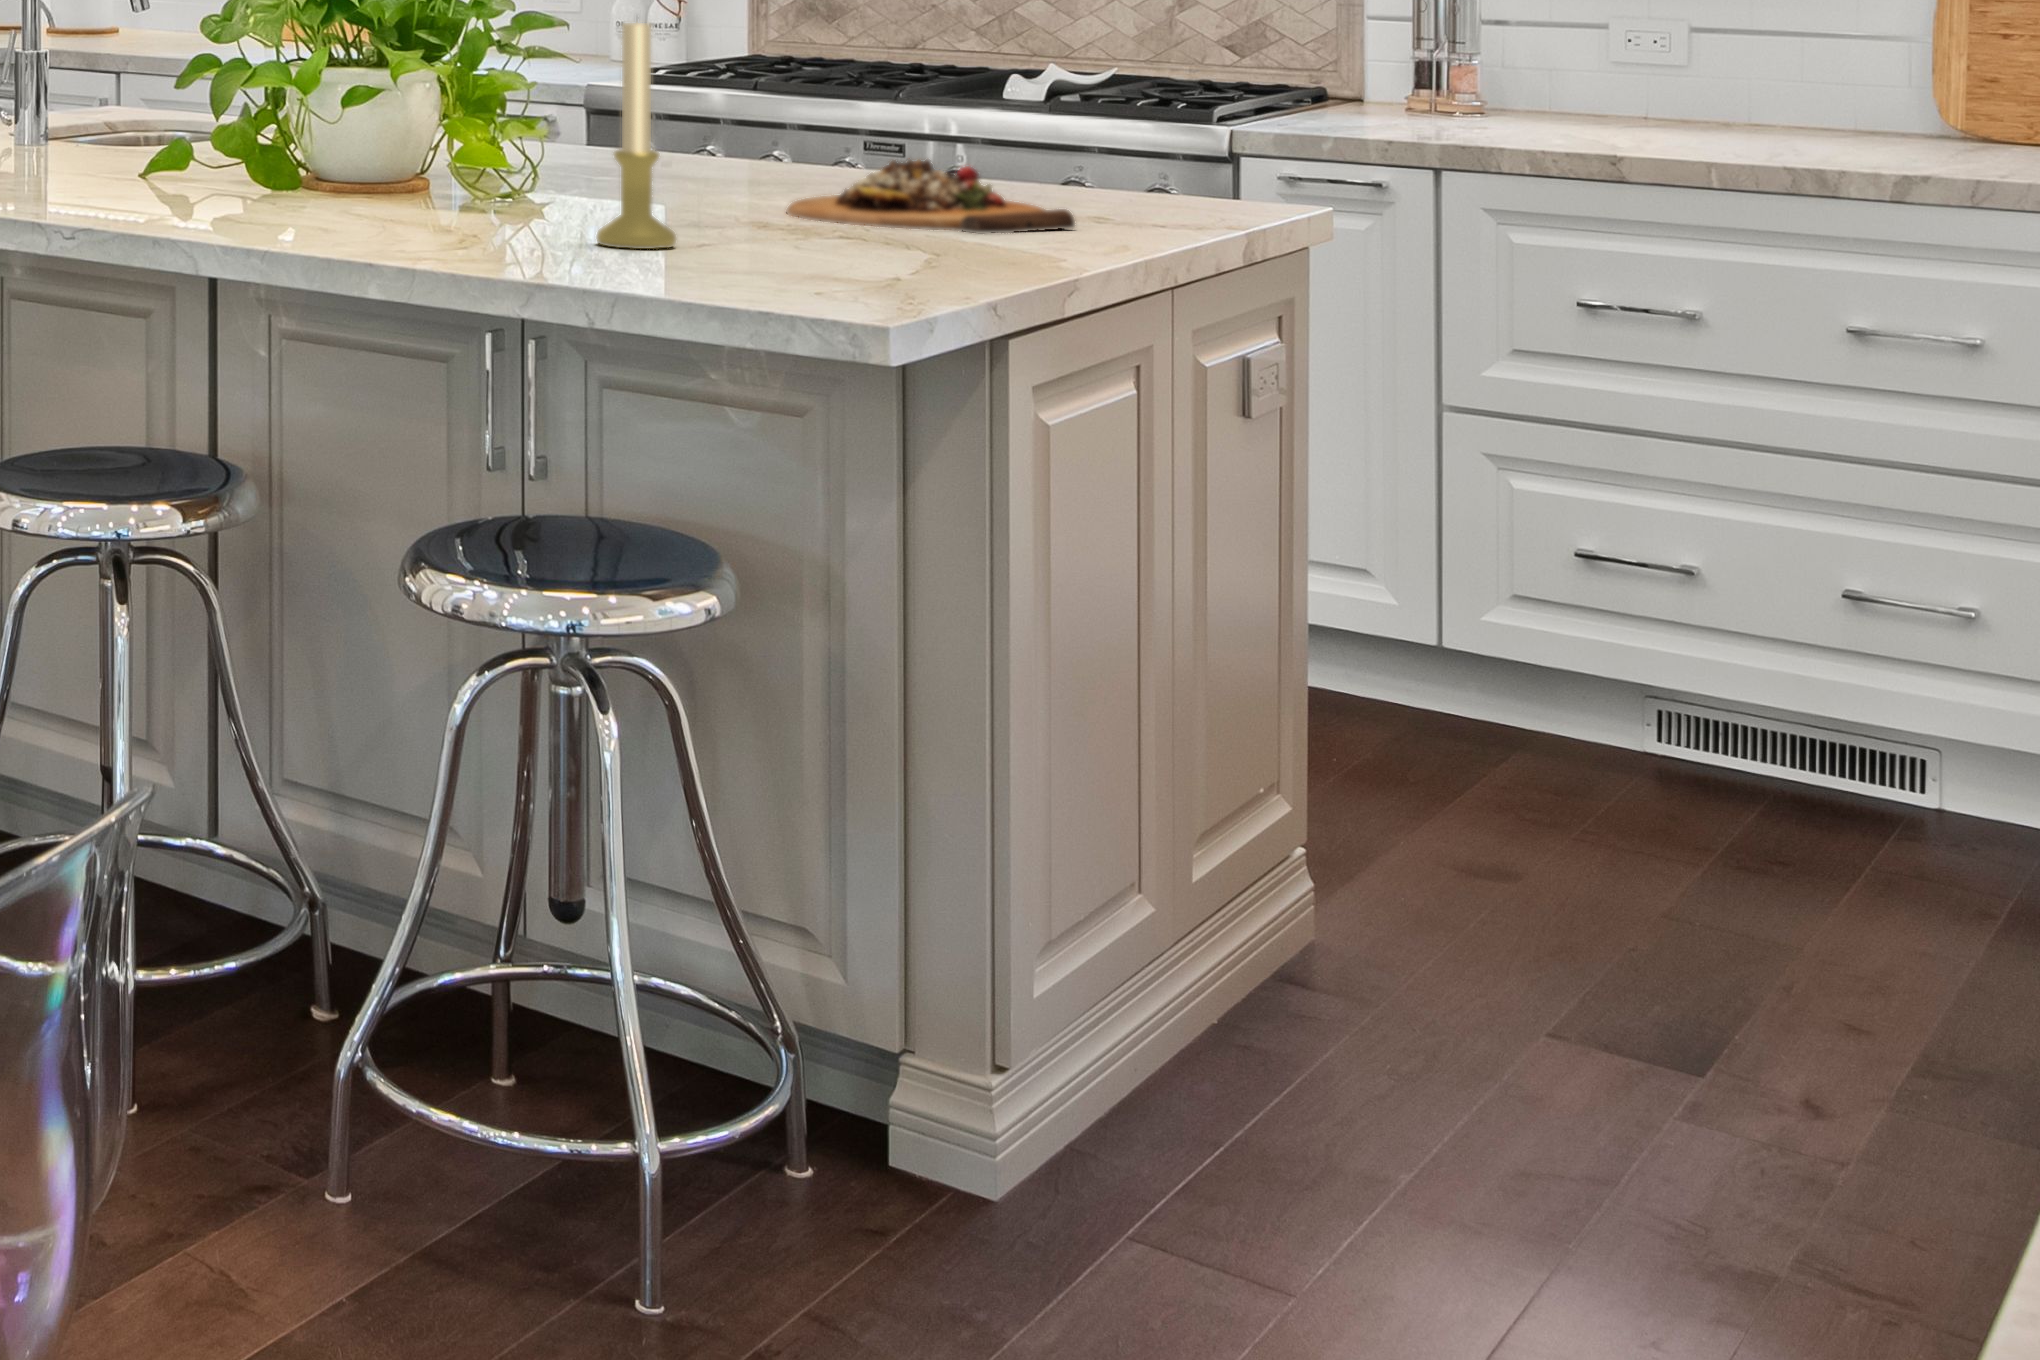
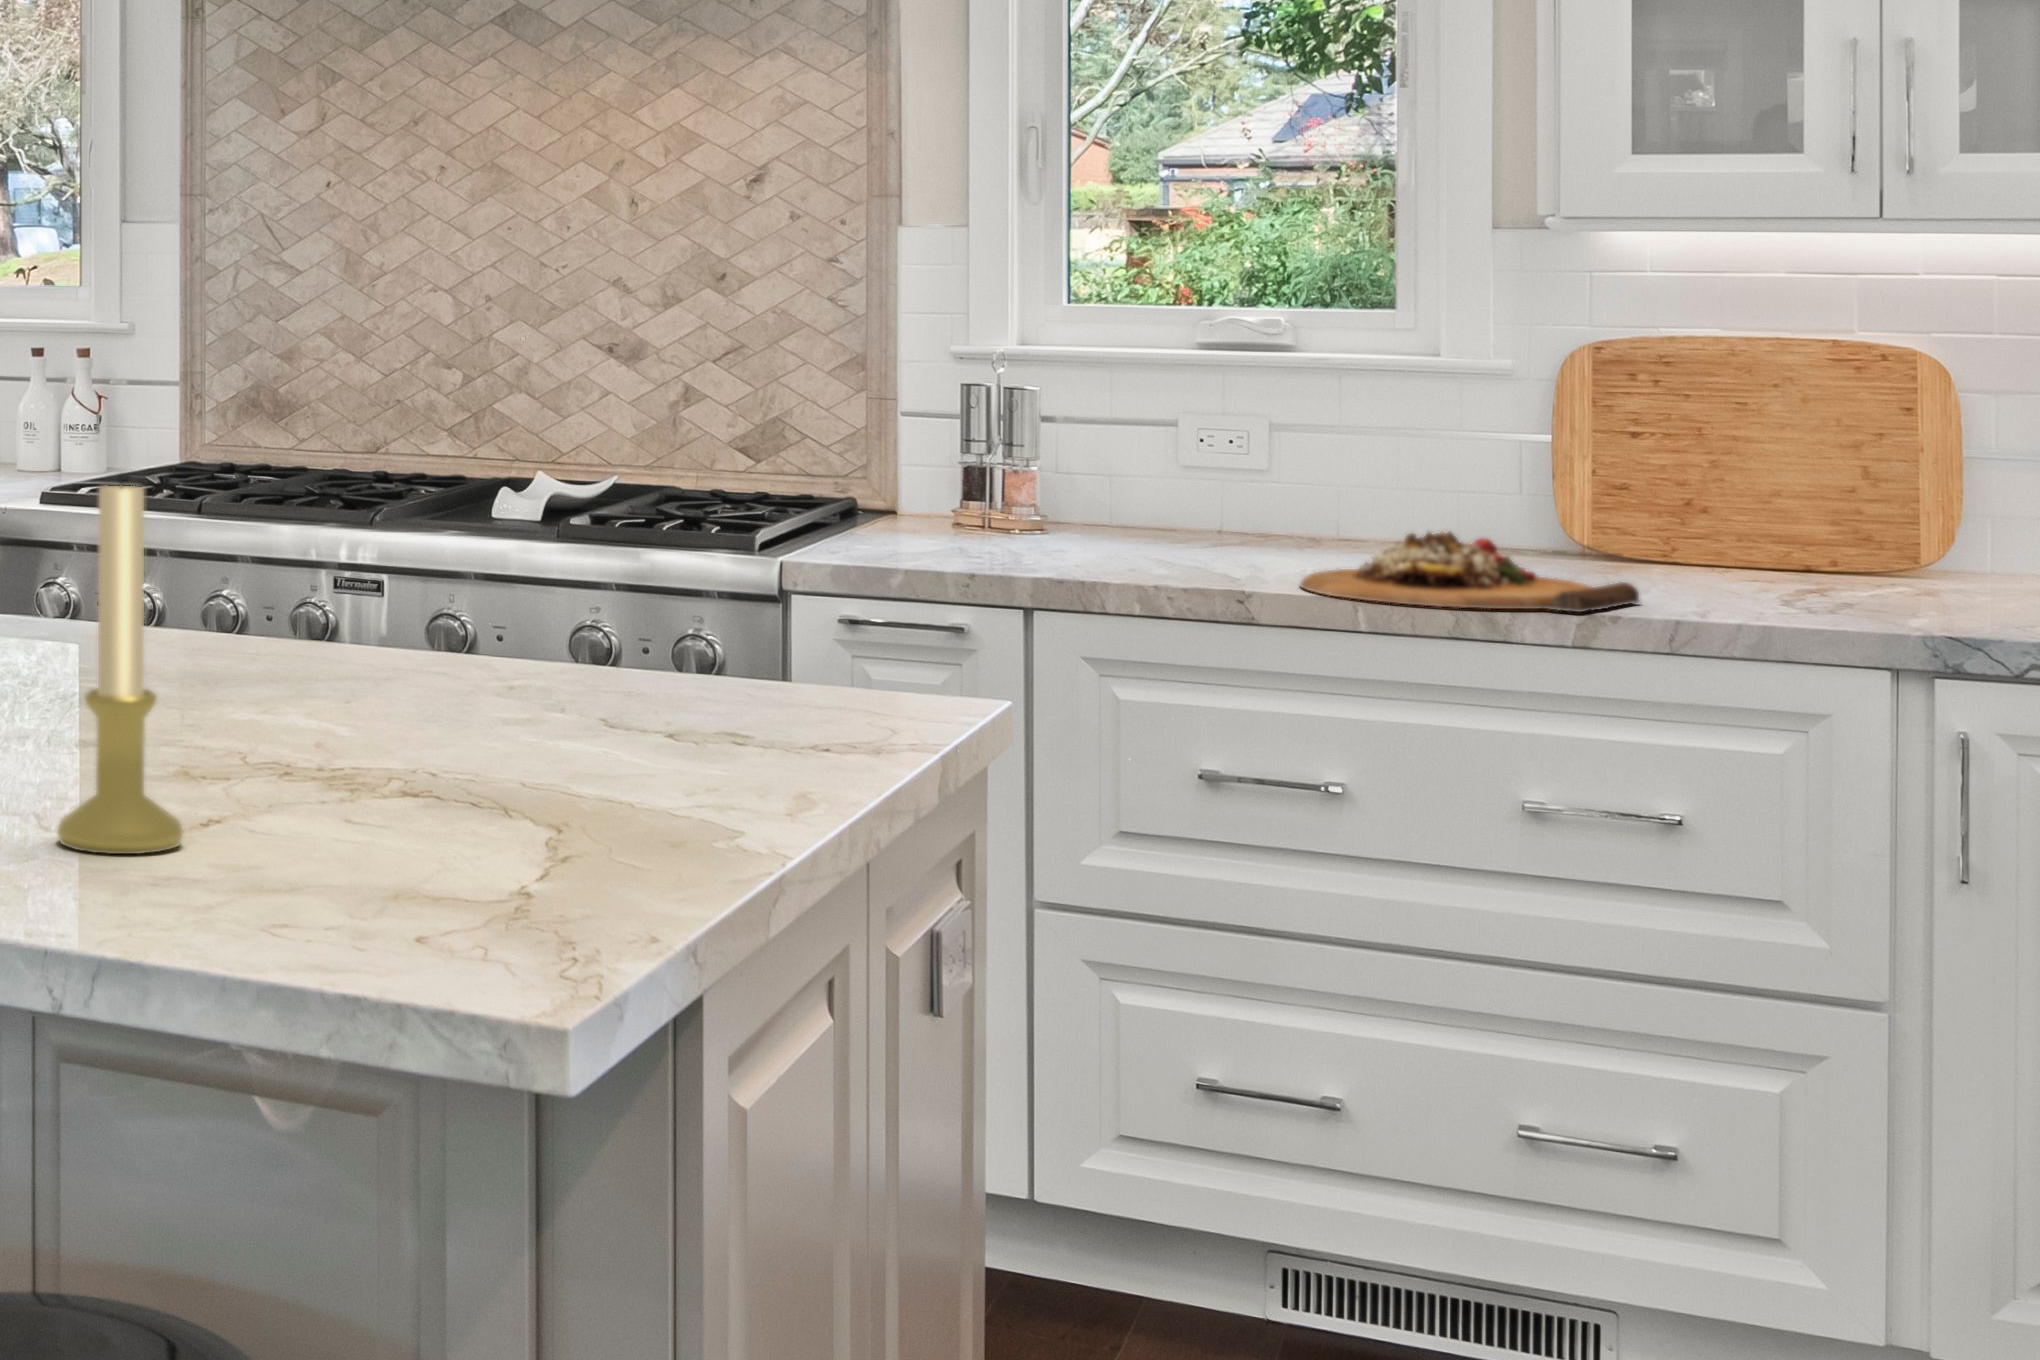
cutting board: present [787,160,1075,234] -> present [1301,532,1639,612]

